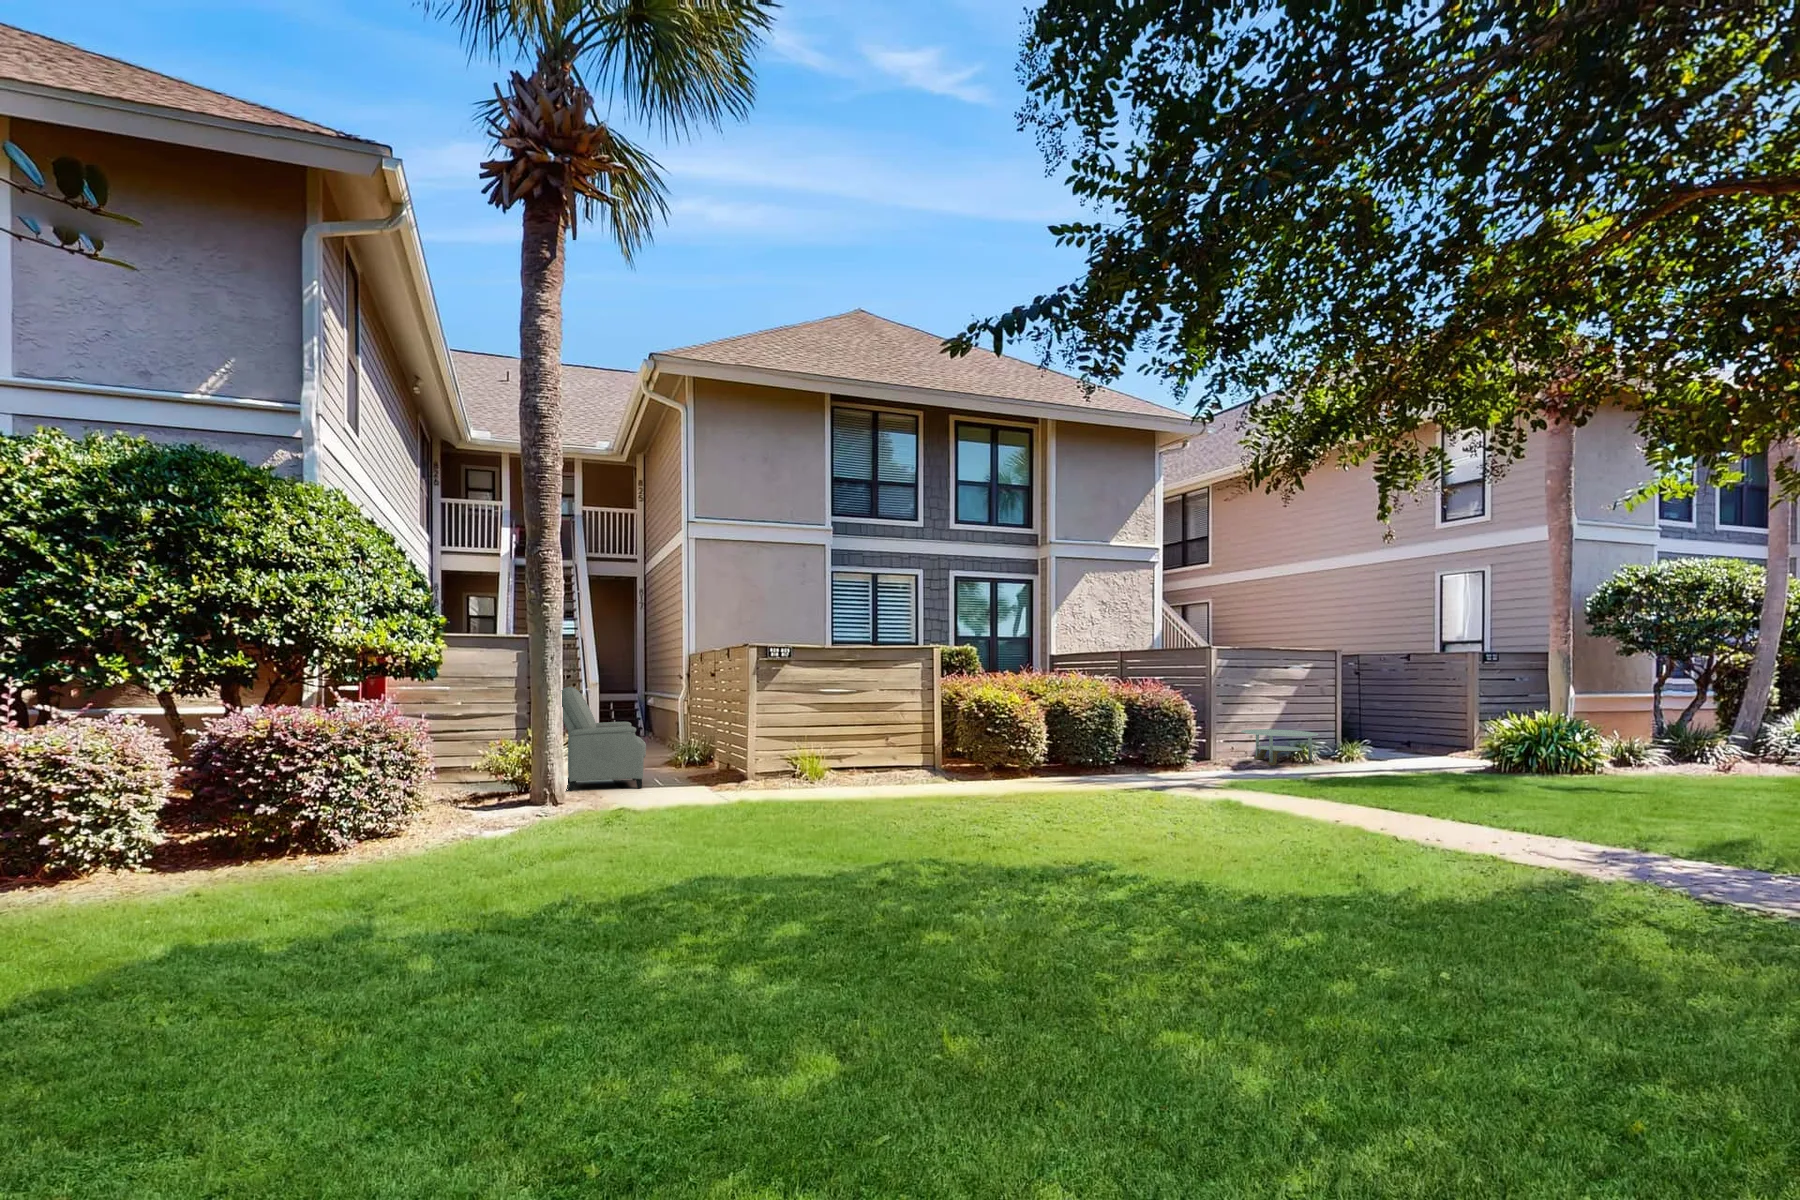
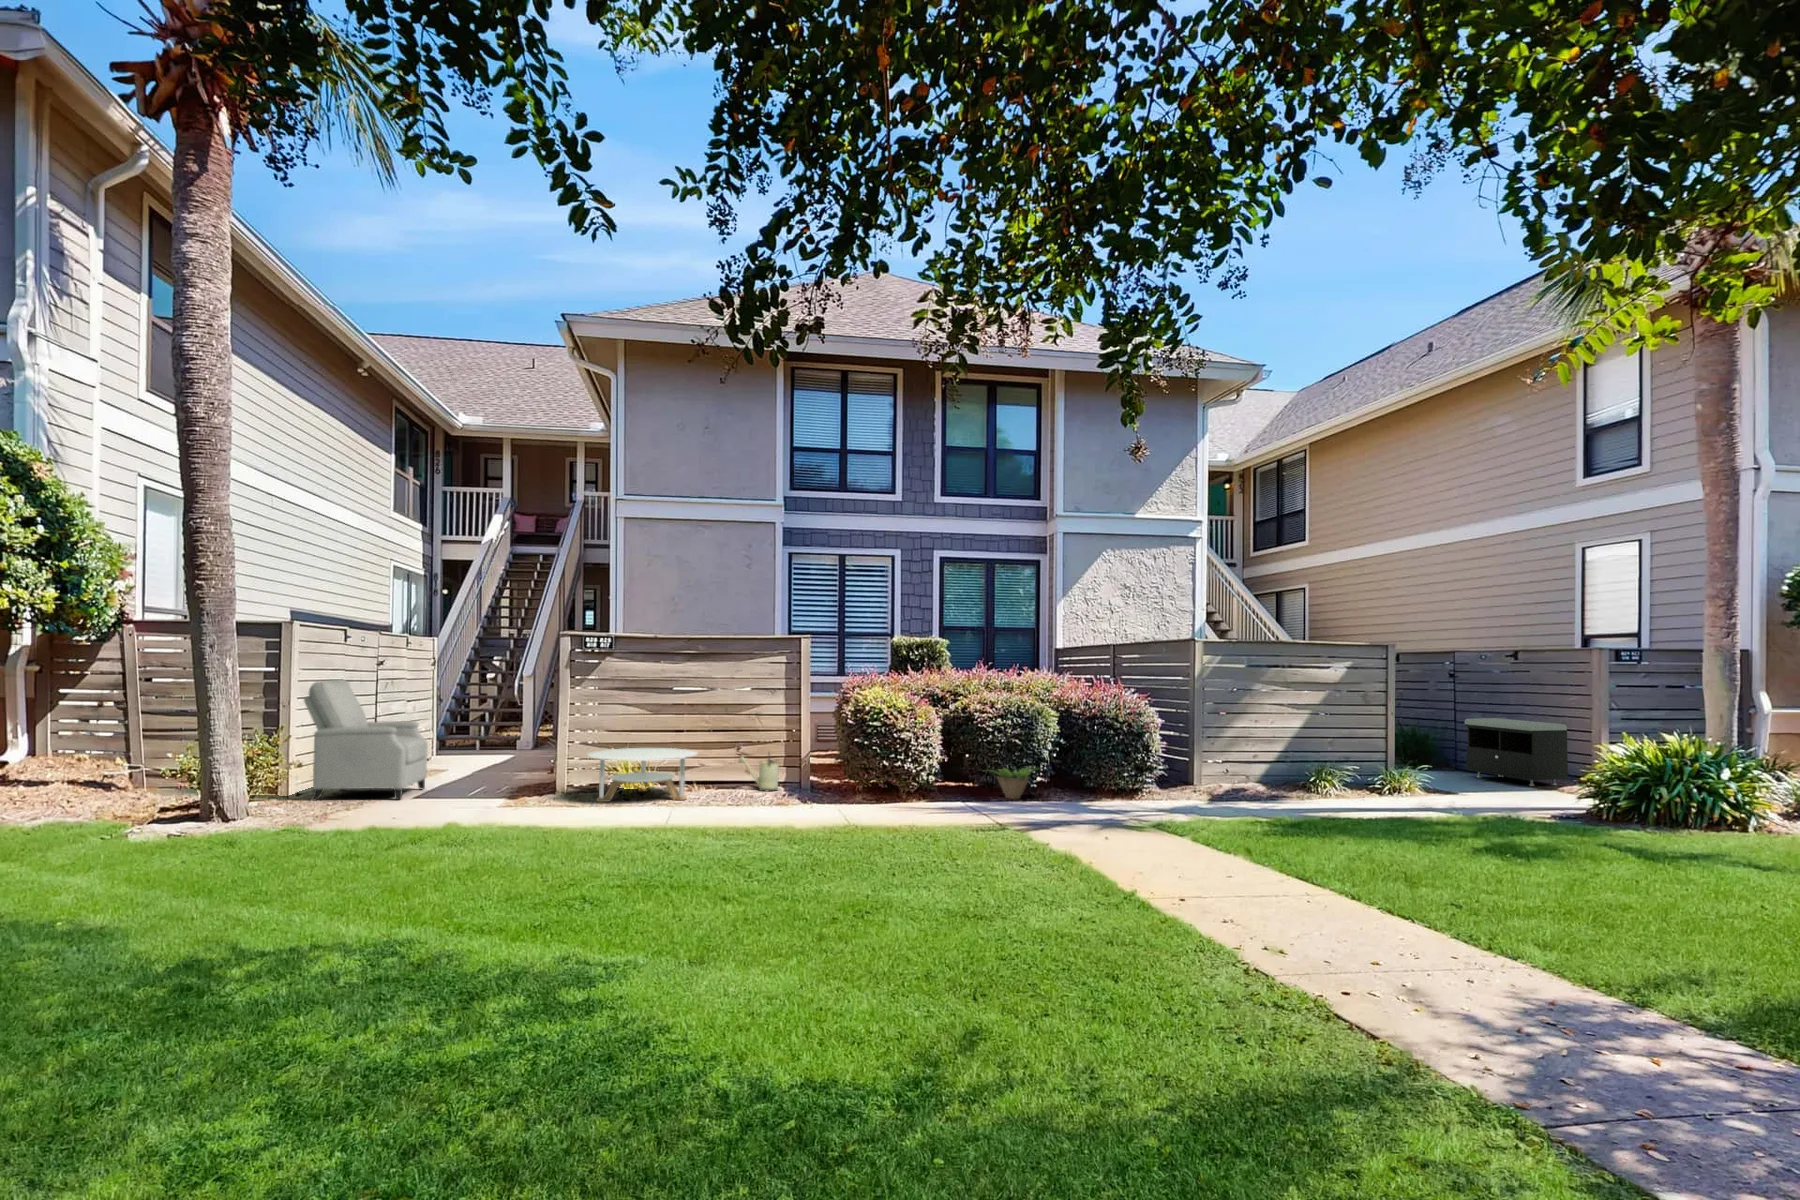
storage bench: none [1376,704,1451,753] -> present [1465,718,1568,786]
round table: present [1241,729,1319,765] -> present [588,748,697,802]
watering can: none [889,740,924,773] -> present [738,753,779,791]
decorative plant: none [1081,747,1125,772] -> present [993,767,1033,799]

